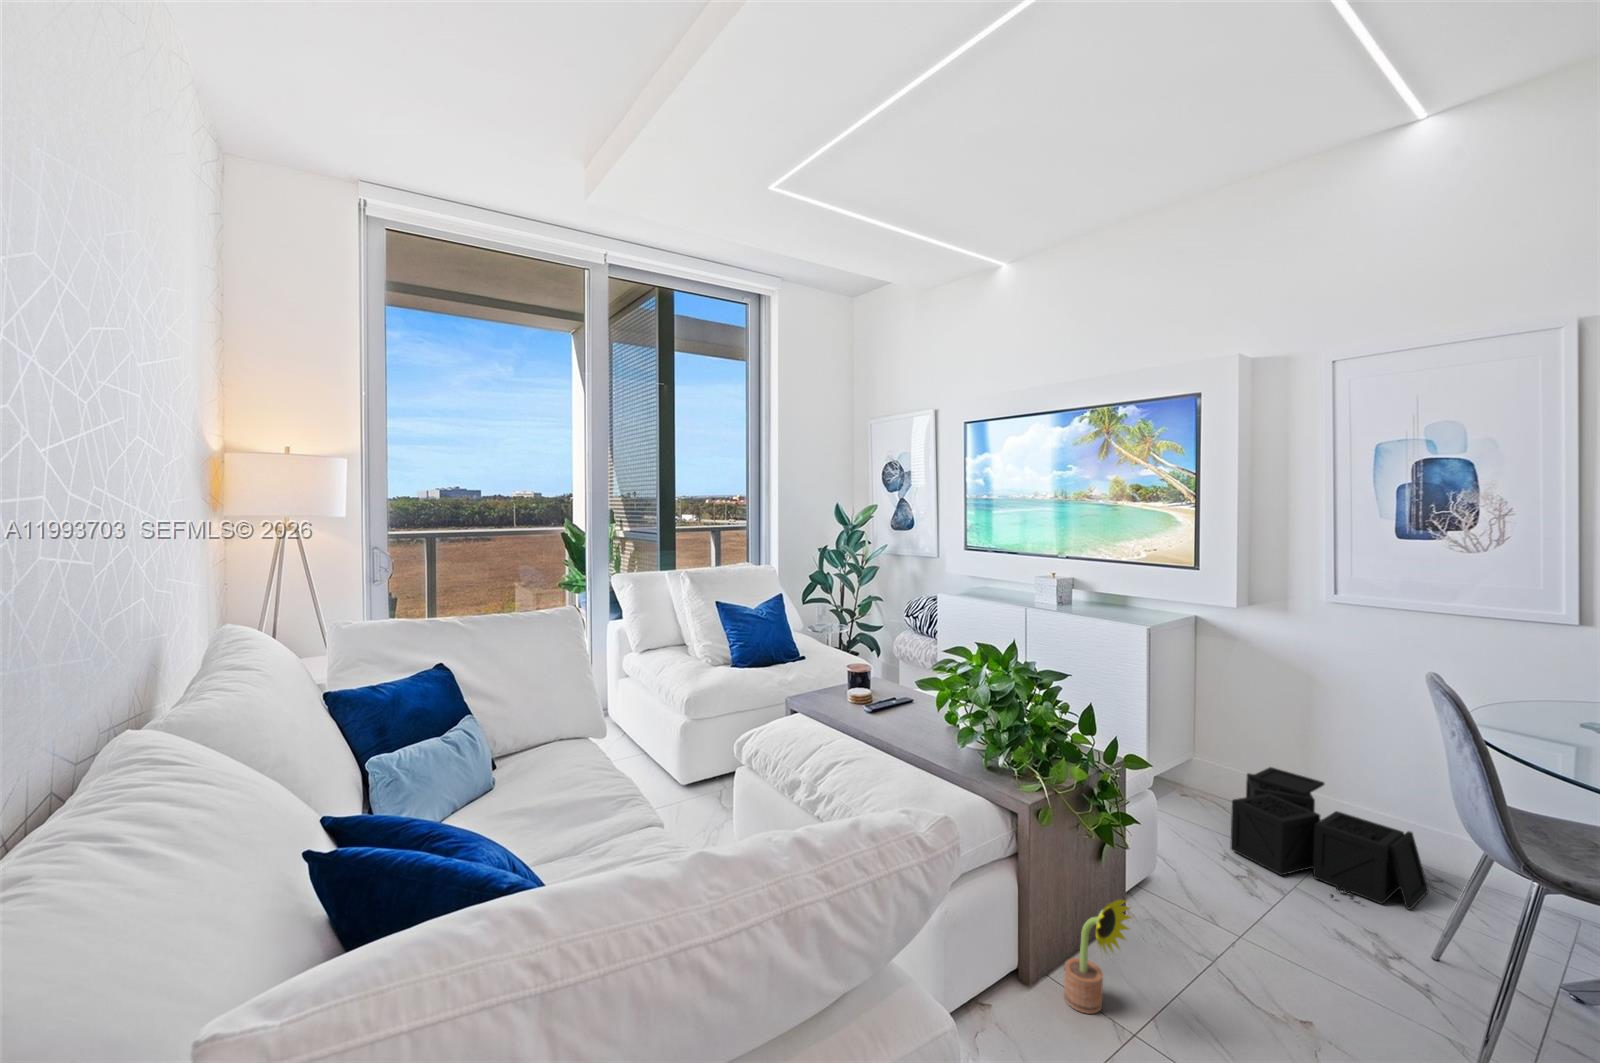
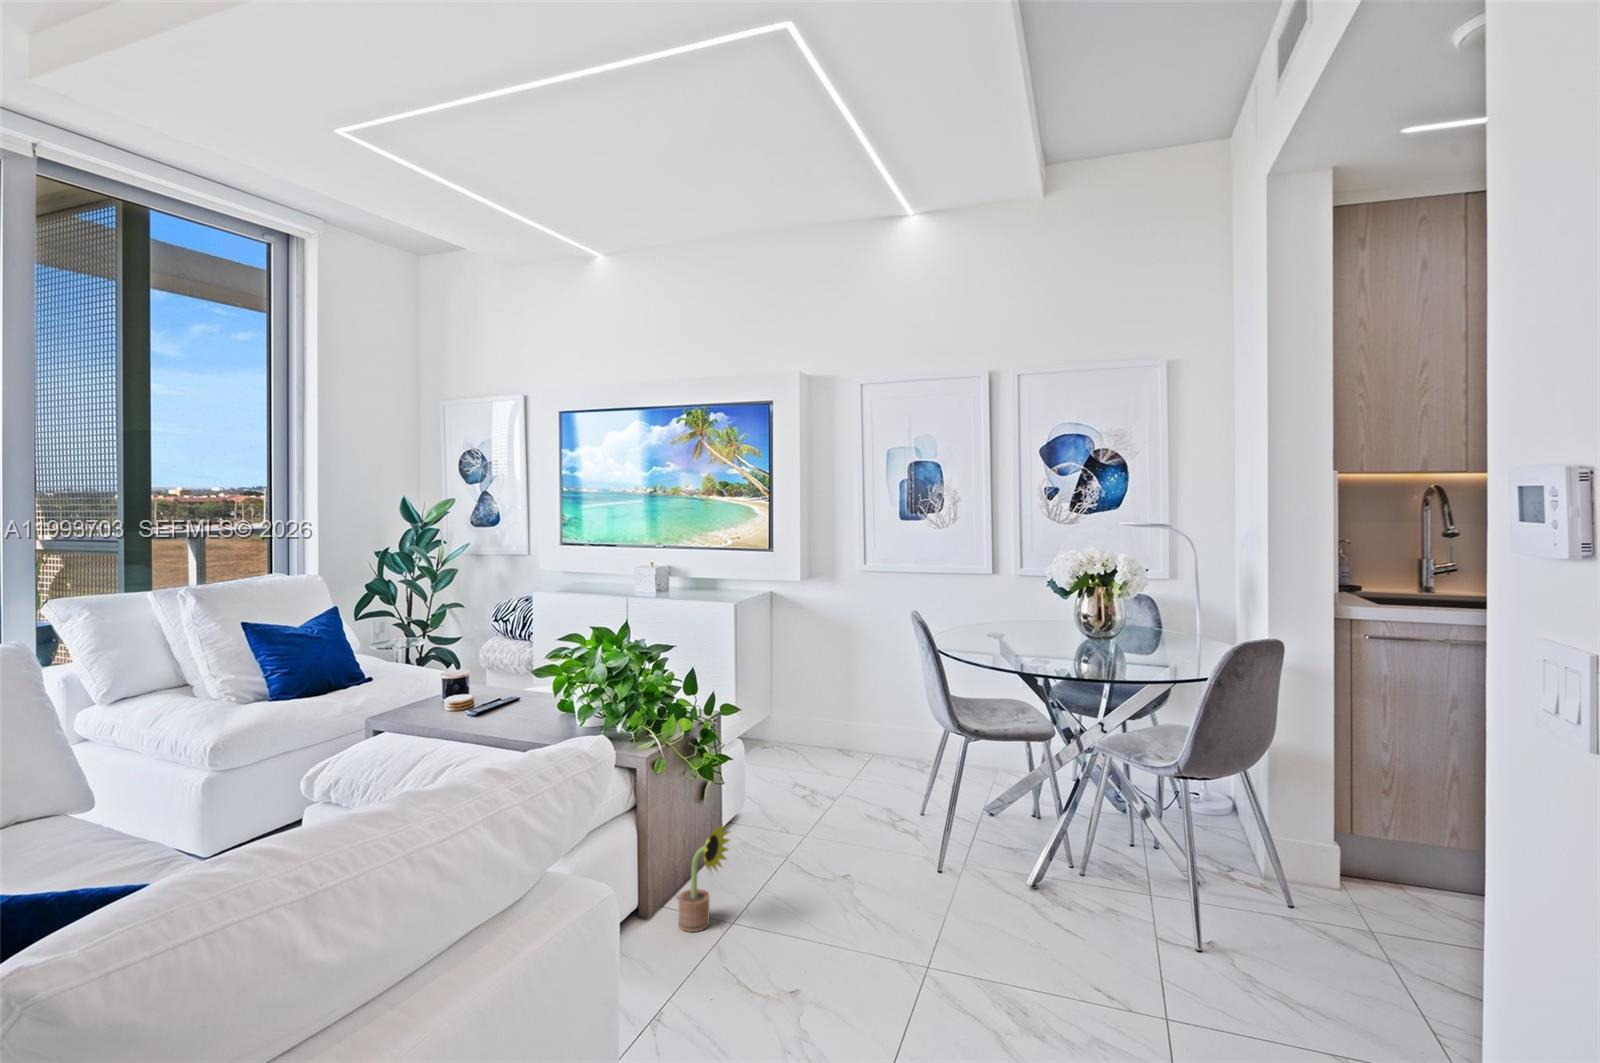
storage bin: present [1231,767,1429,909] -> none [801,716,925,803]

